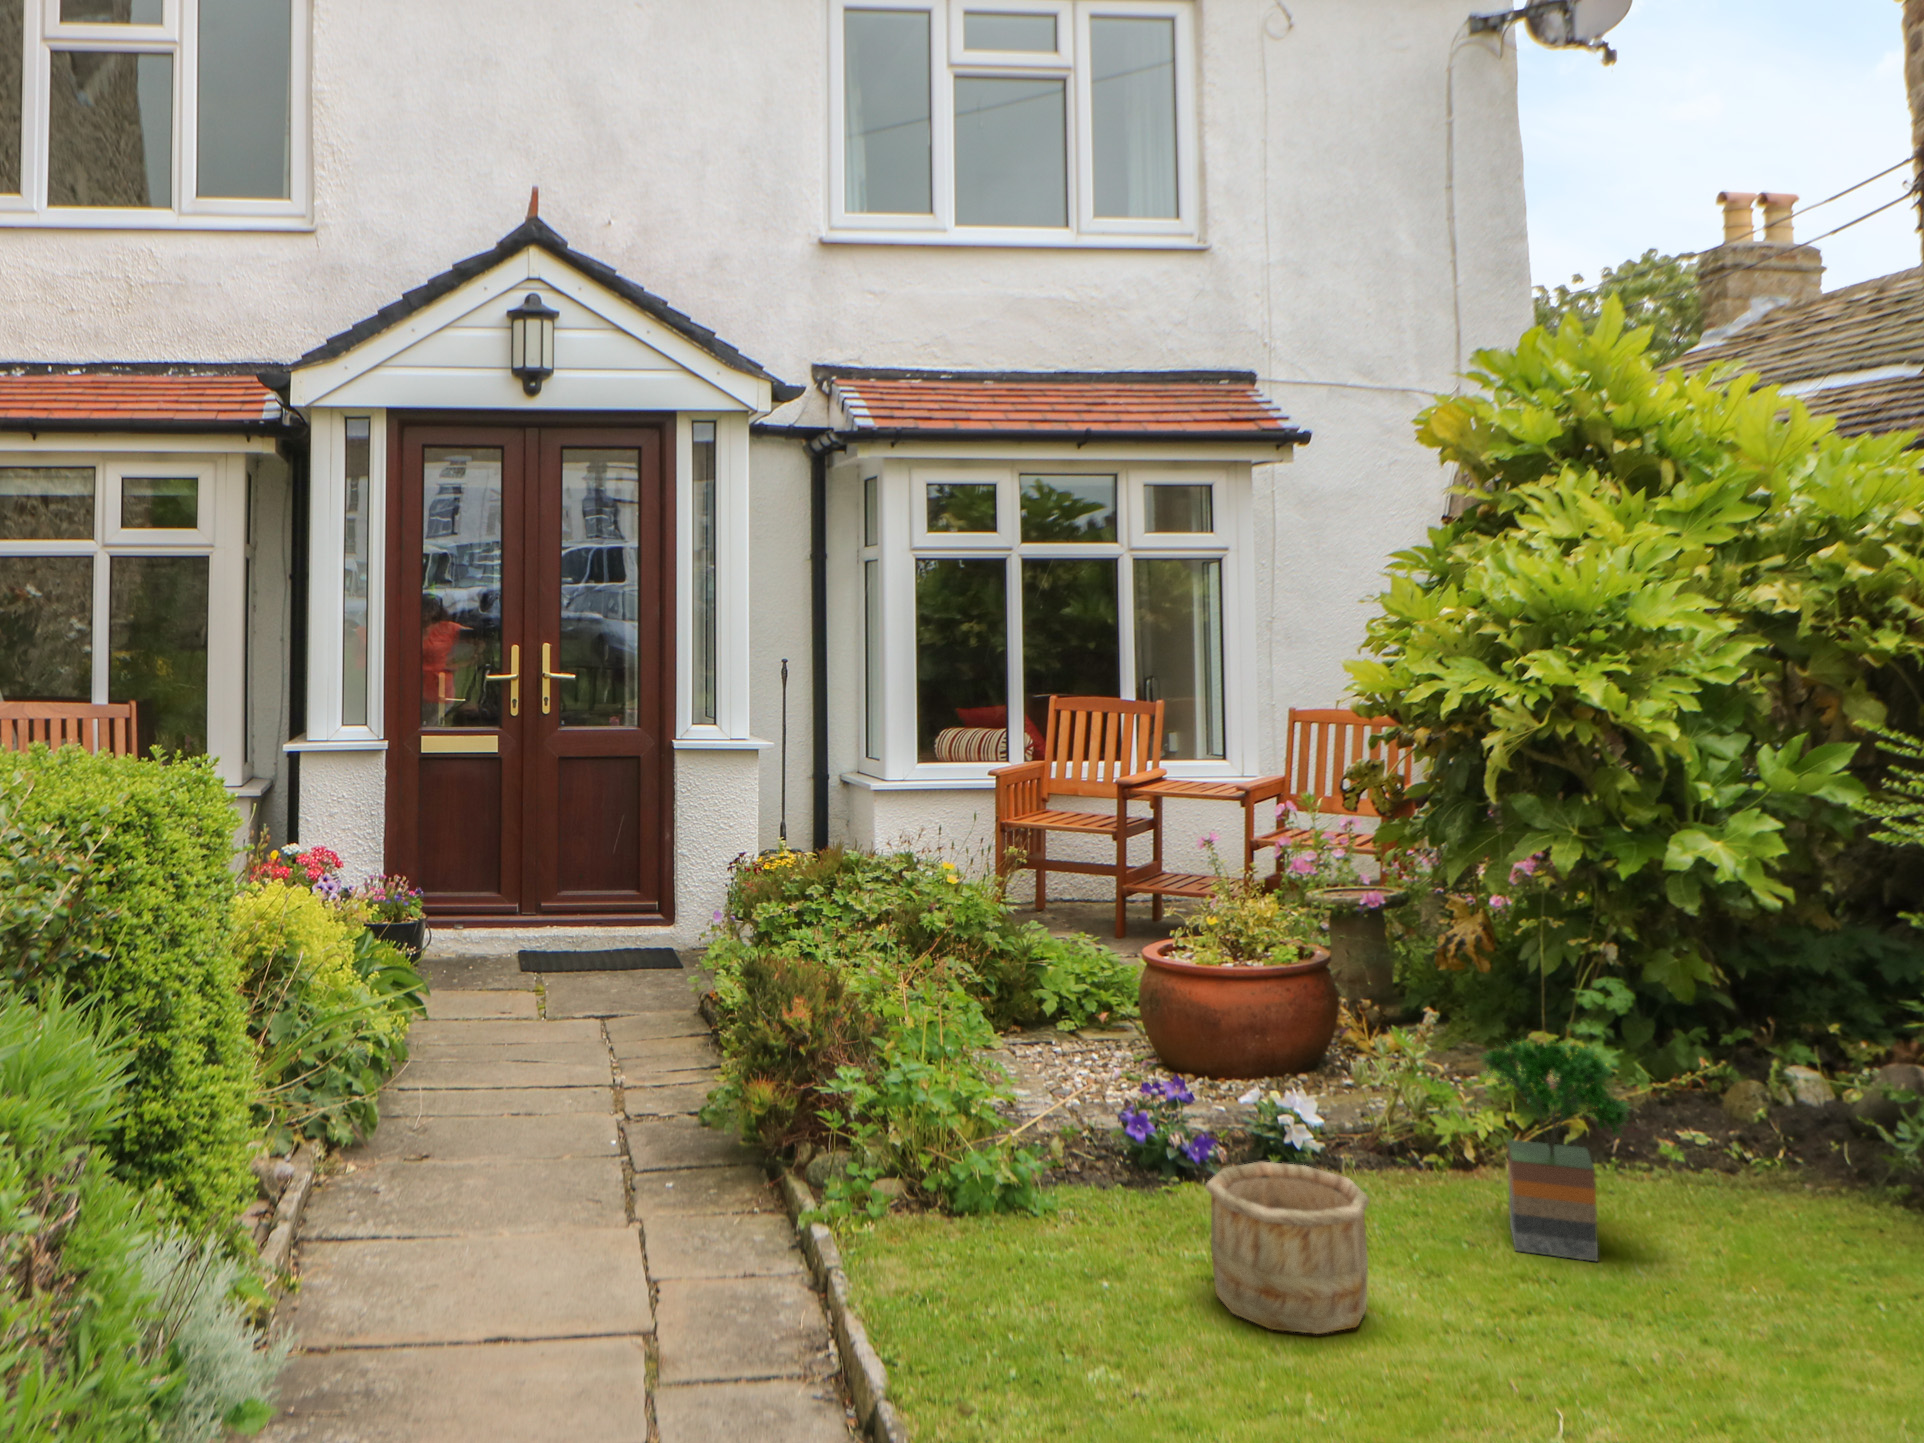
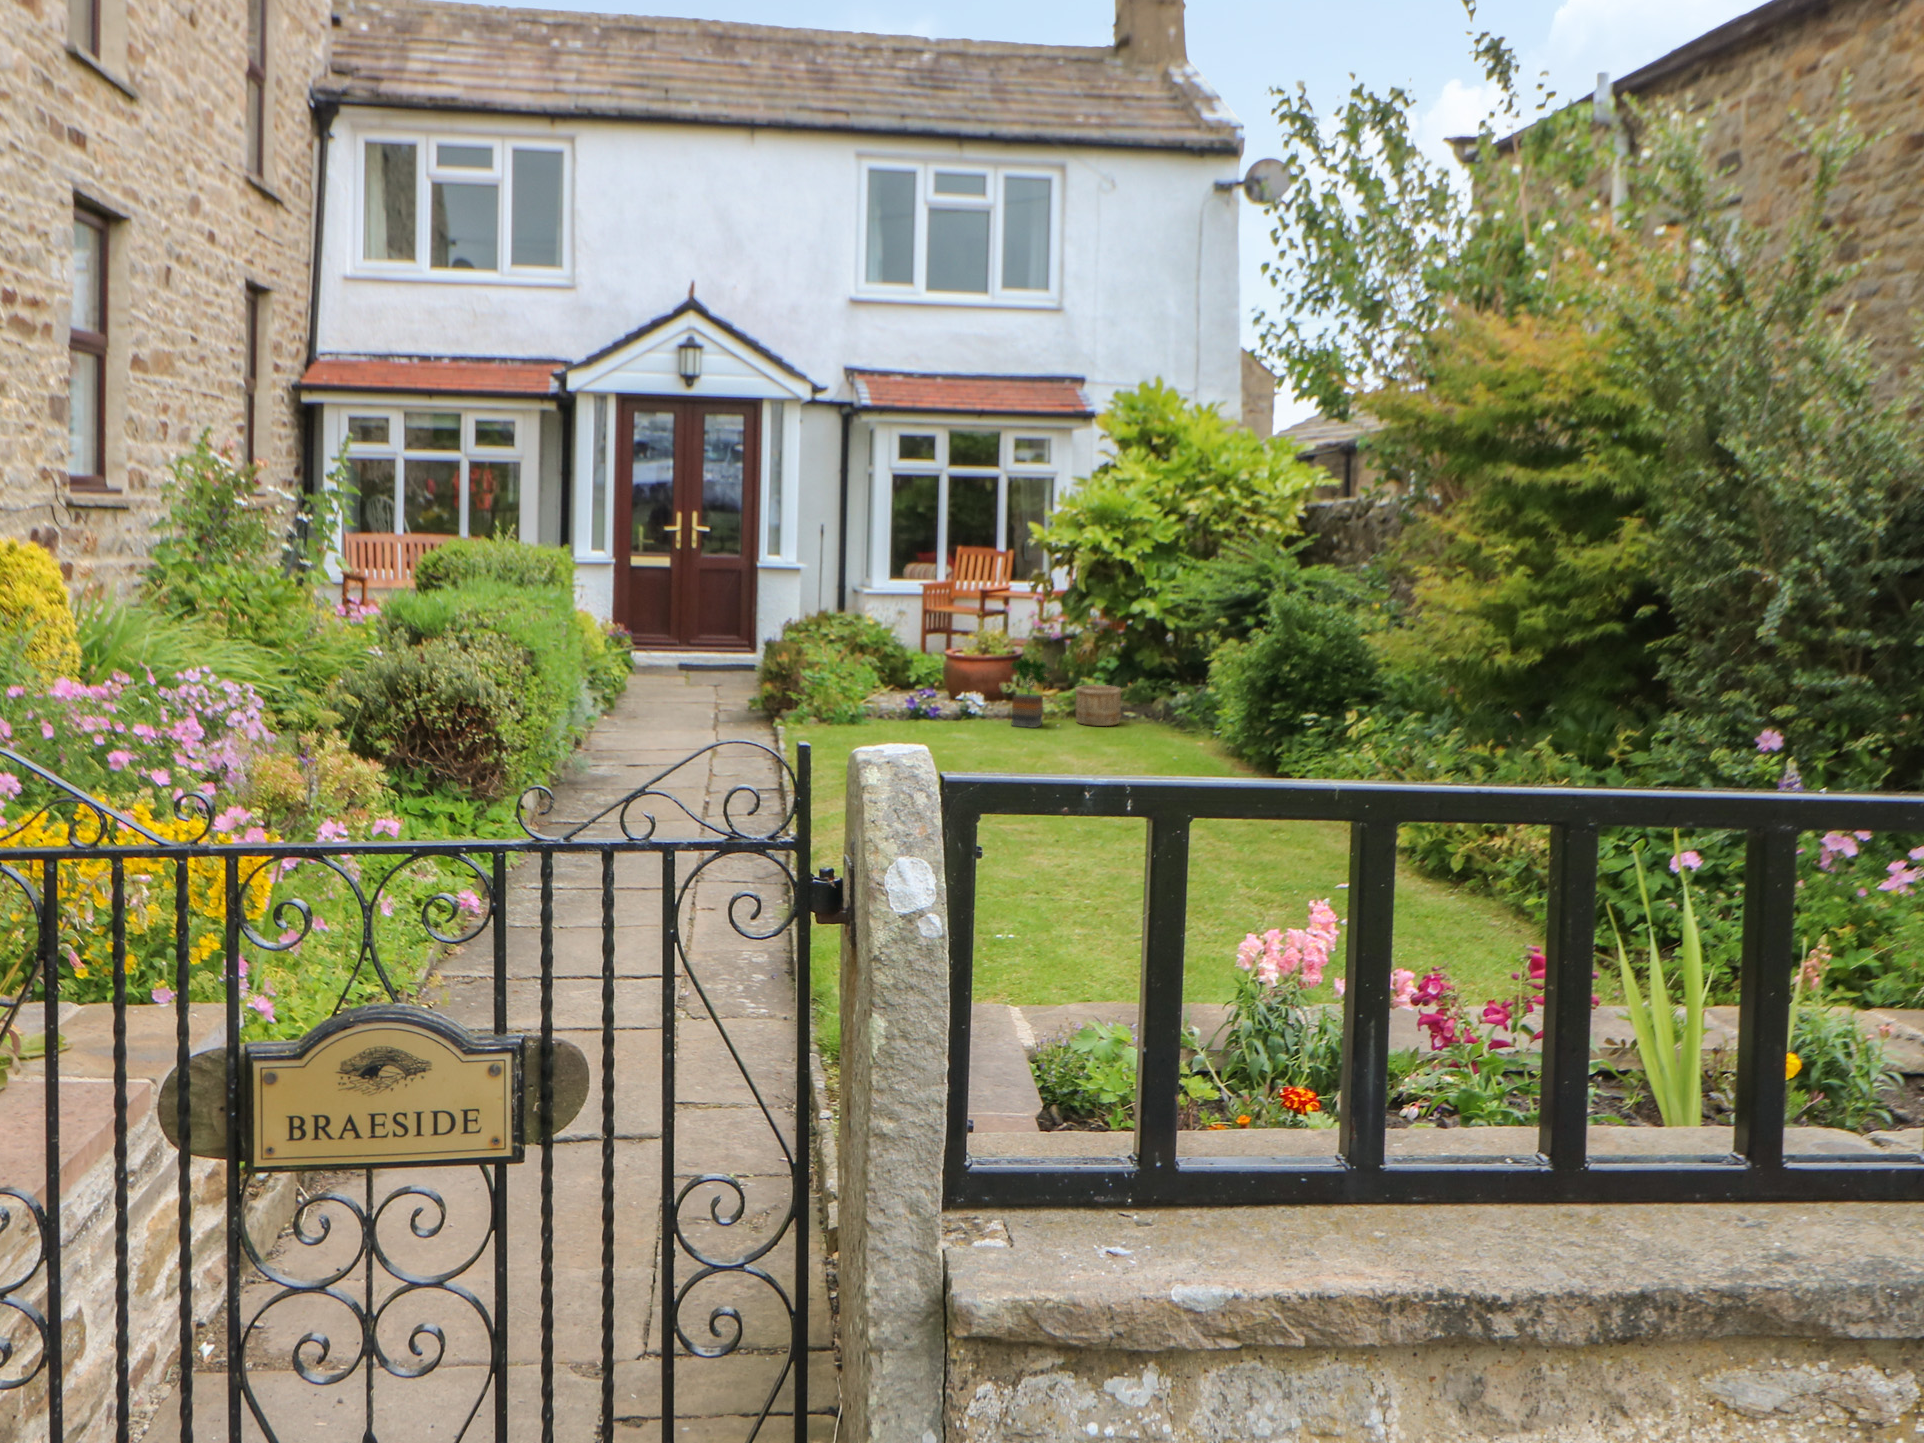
wooden bucket: present [1205,1161,1369,1334] -> present [1075,685,1122,726]

